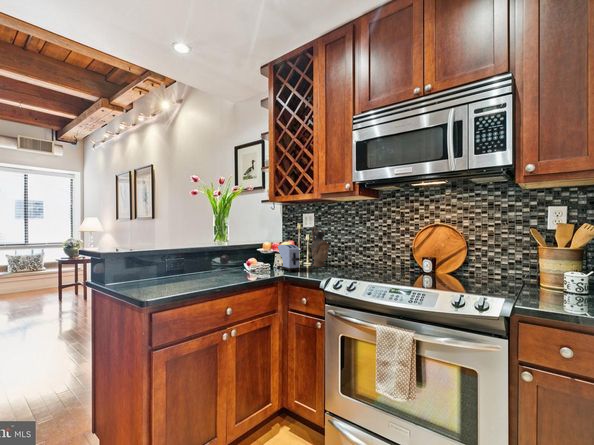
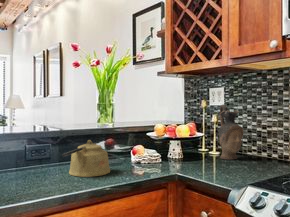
toaster: present [277,245,300,272] -> none [171,129,200,168]
kettle: none [201,253,236,279] -> present [63,140,110,177]

